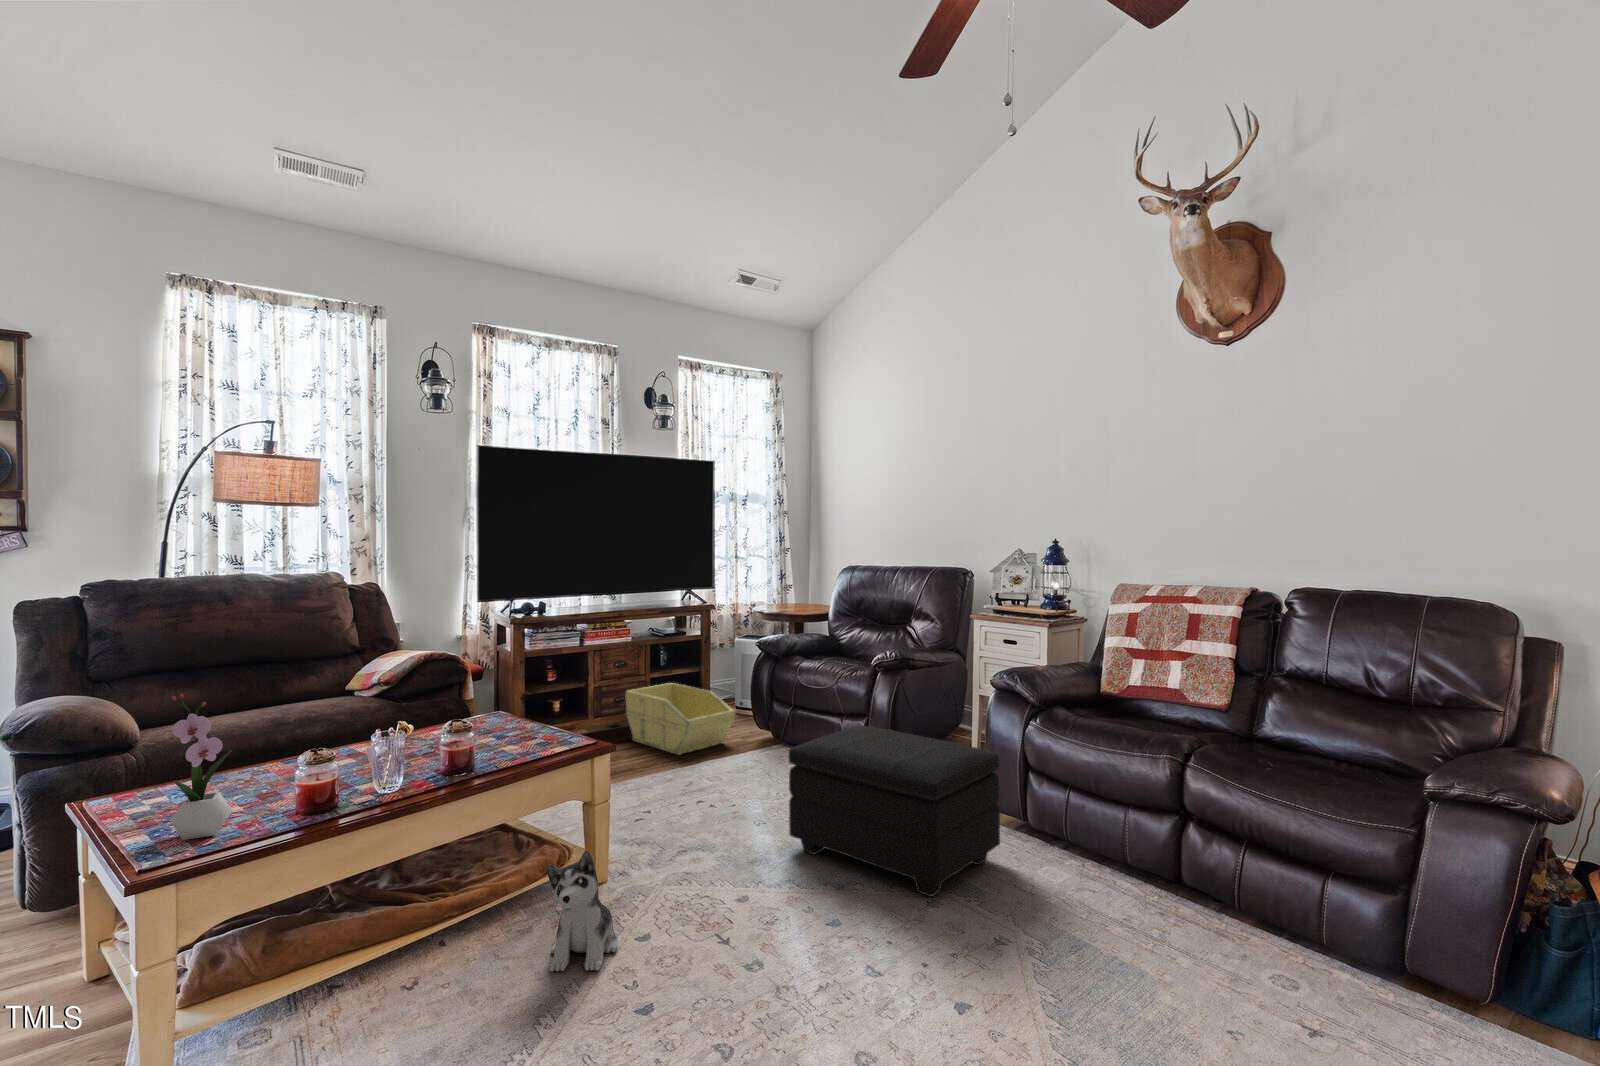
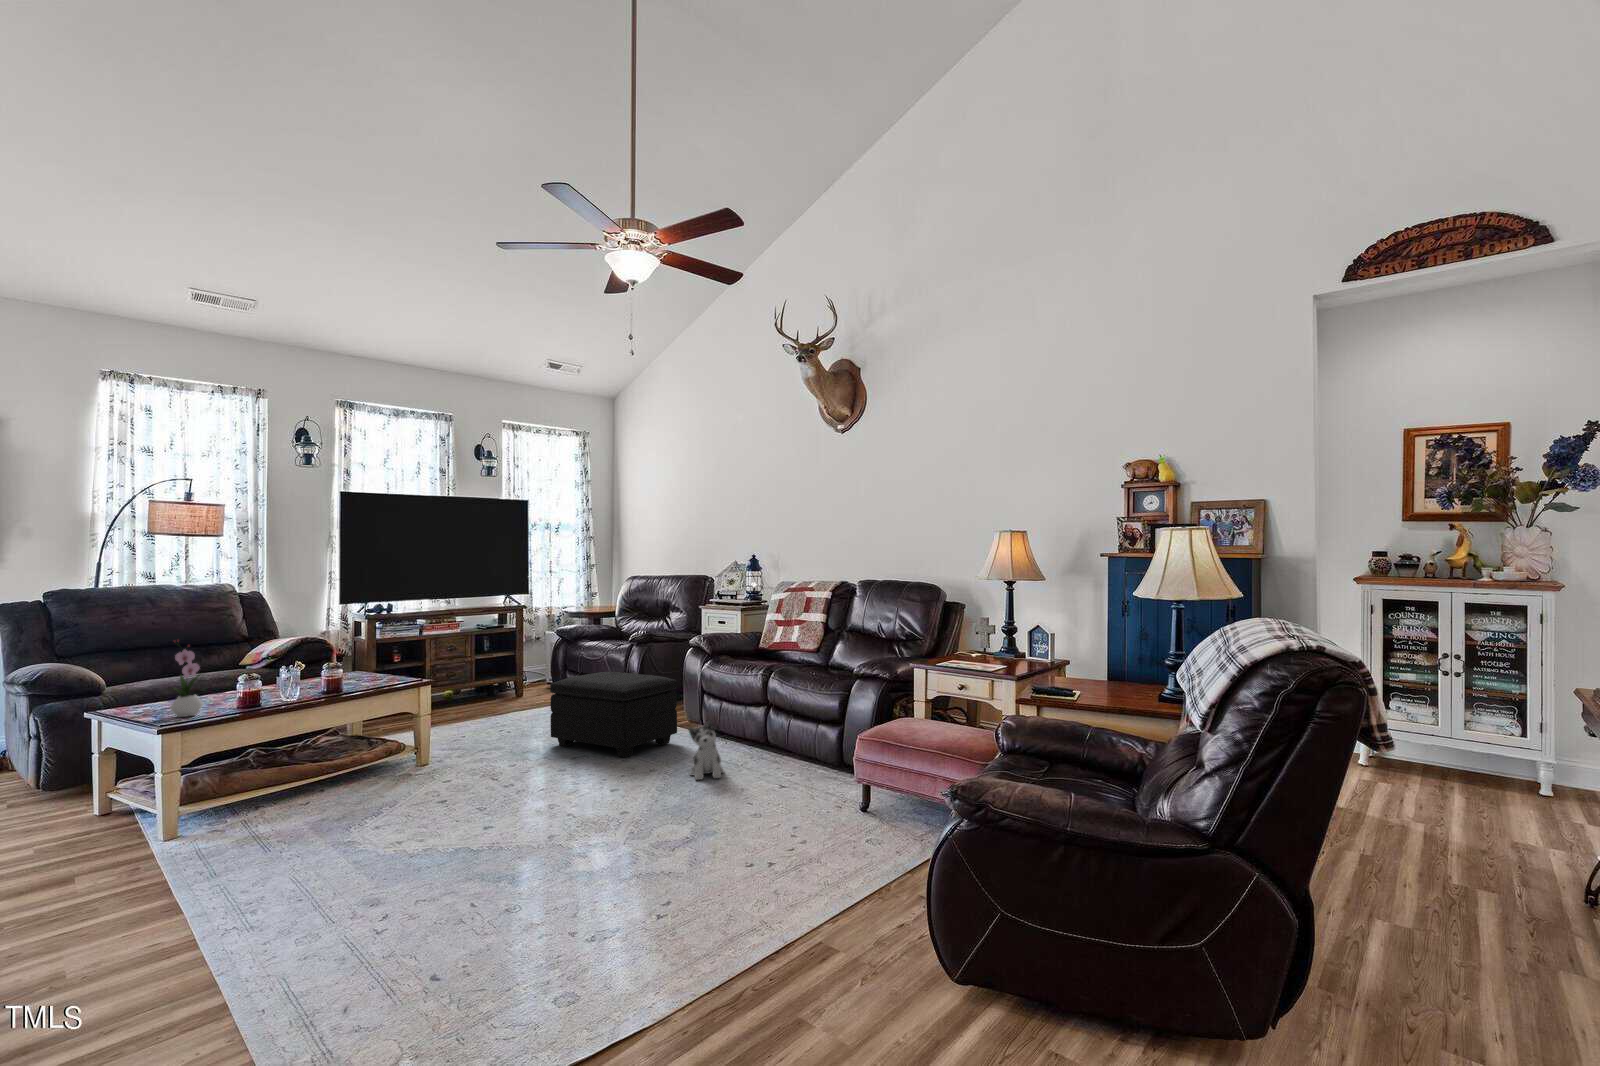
storage bin: present [625,683,735,755] -> none [455,663,537,709]
plush toy: present [547,851,618,971] -> present [689,719,724,780]

